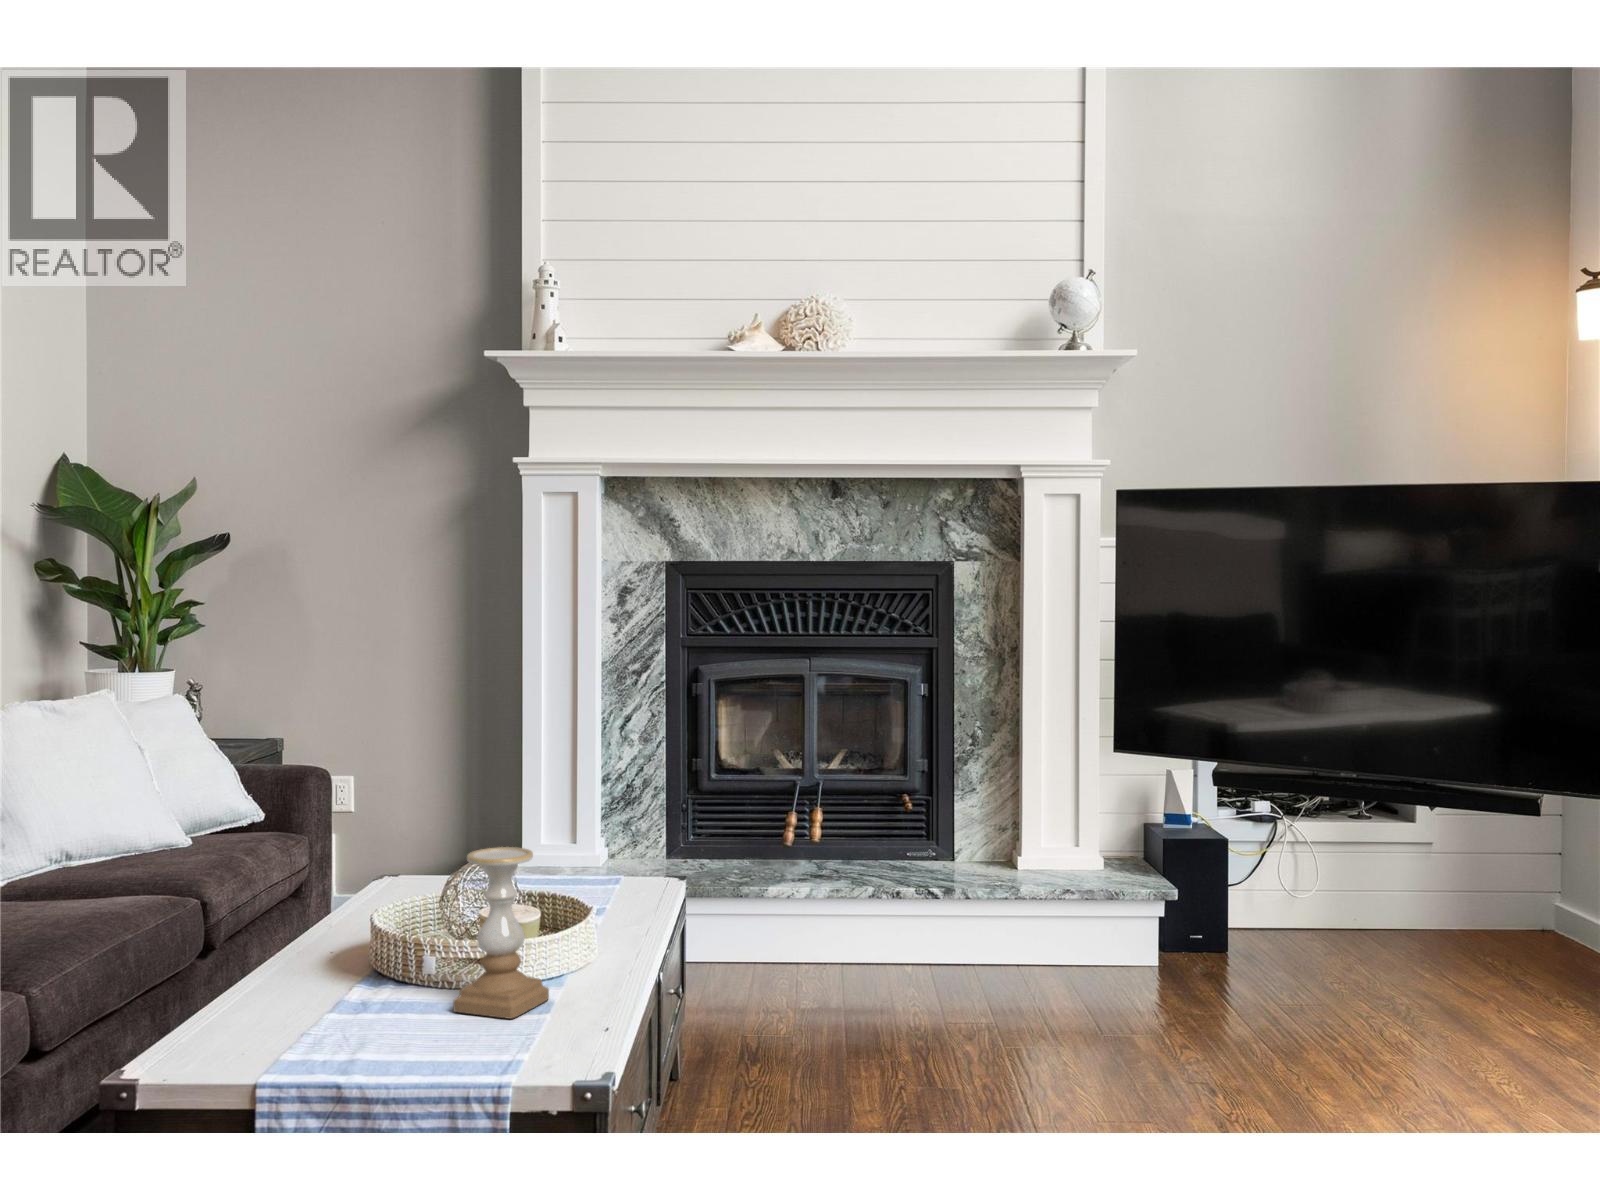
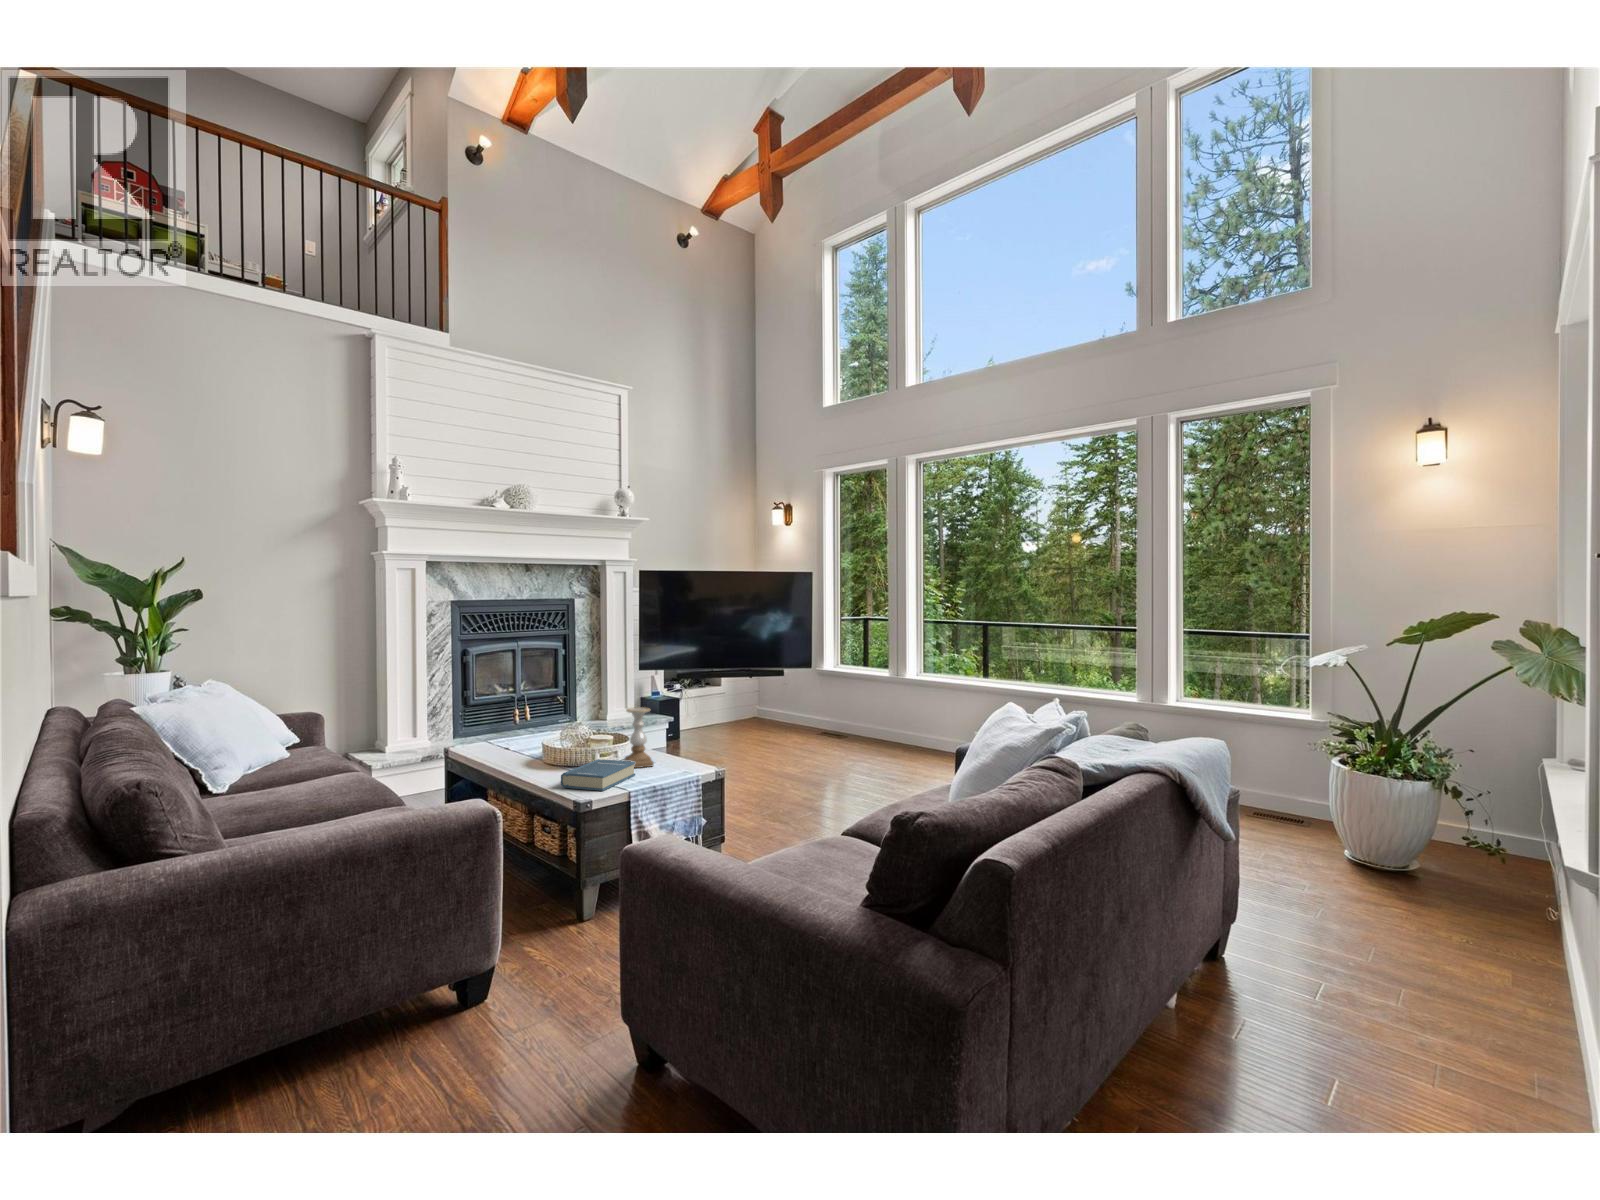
hardback book: none [206,972,405,1067] -> present [561,759,635,791]

